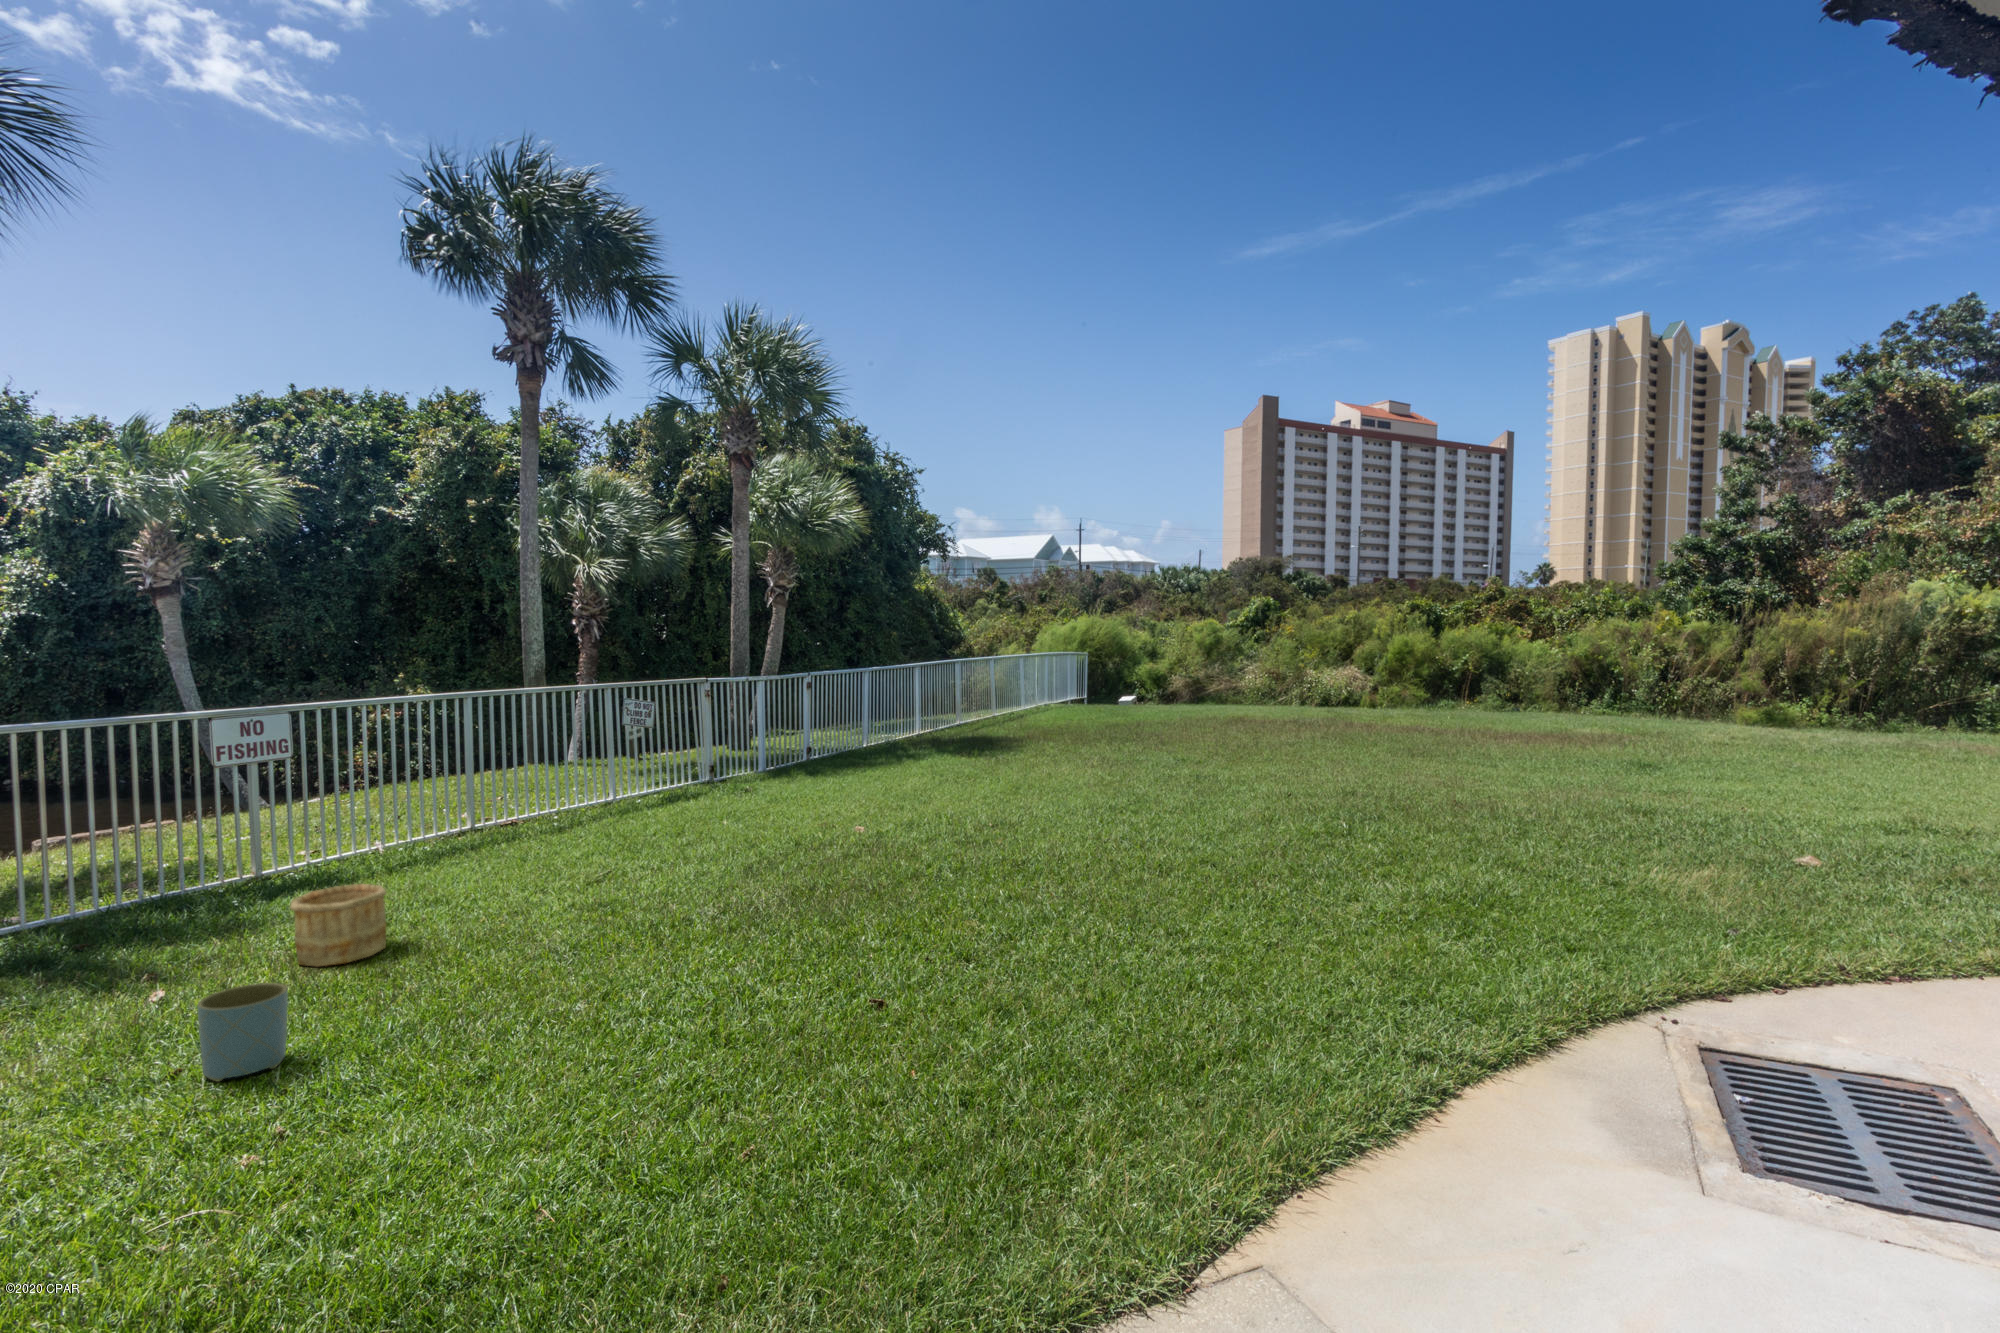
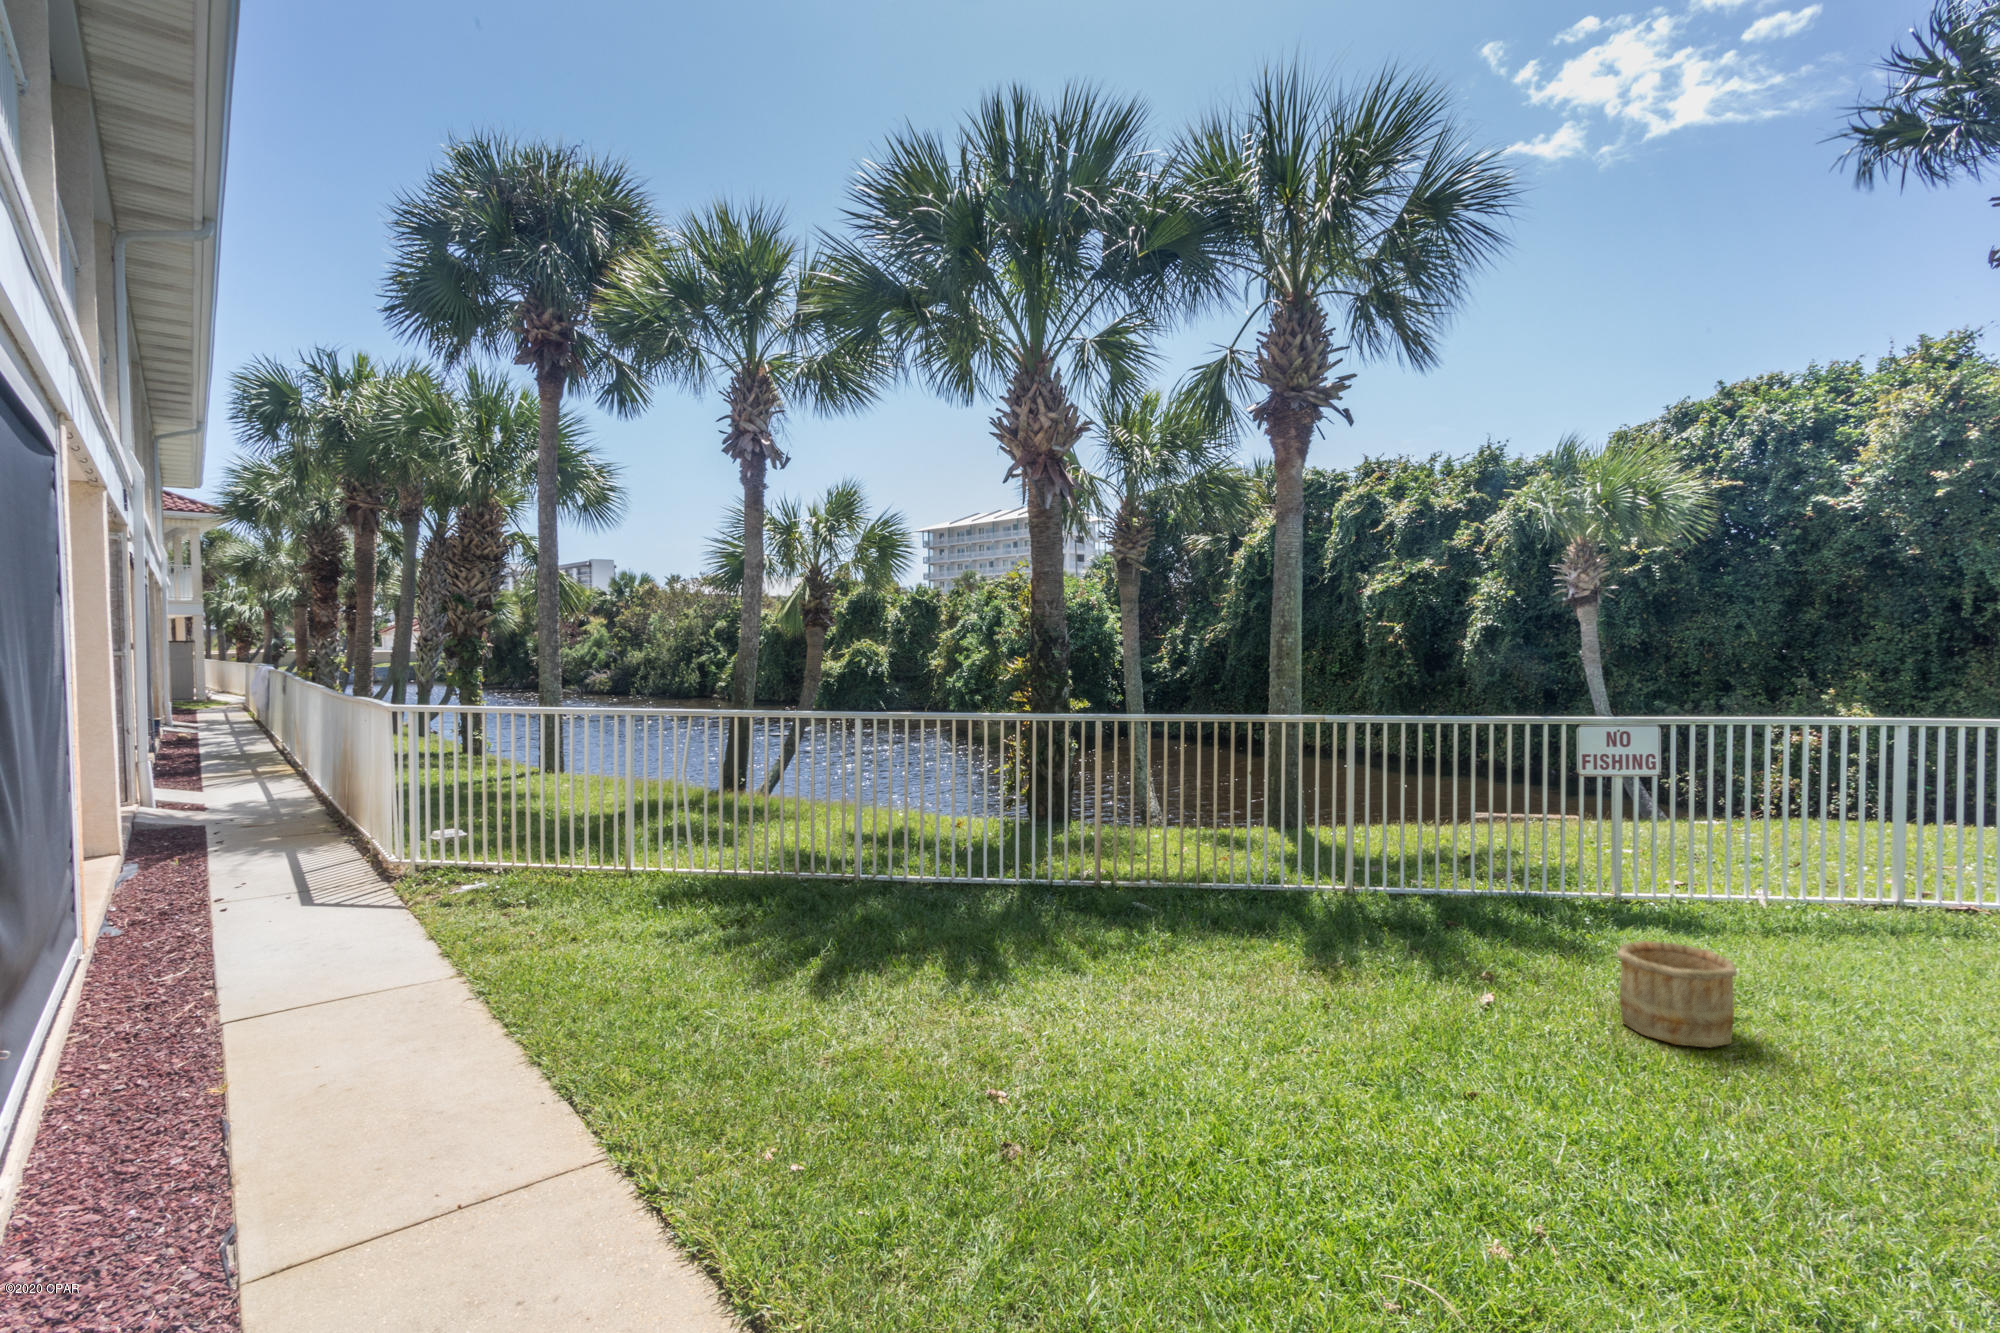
planter: present [197,983,288,1082] -> none [1485,1033,1578,1152]

